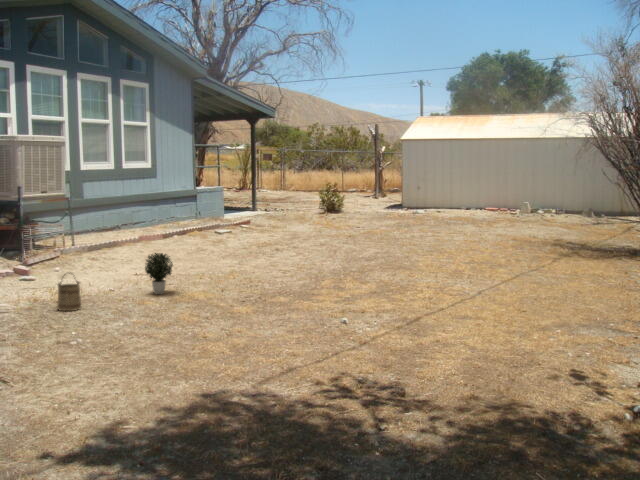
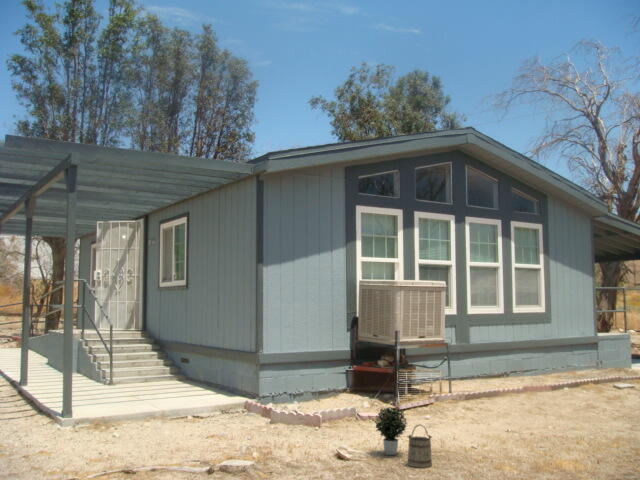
potted plant: present [145,253,173,294] -> present [375,407,407,455]

